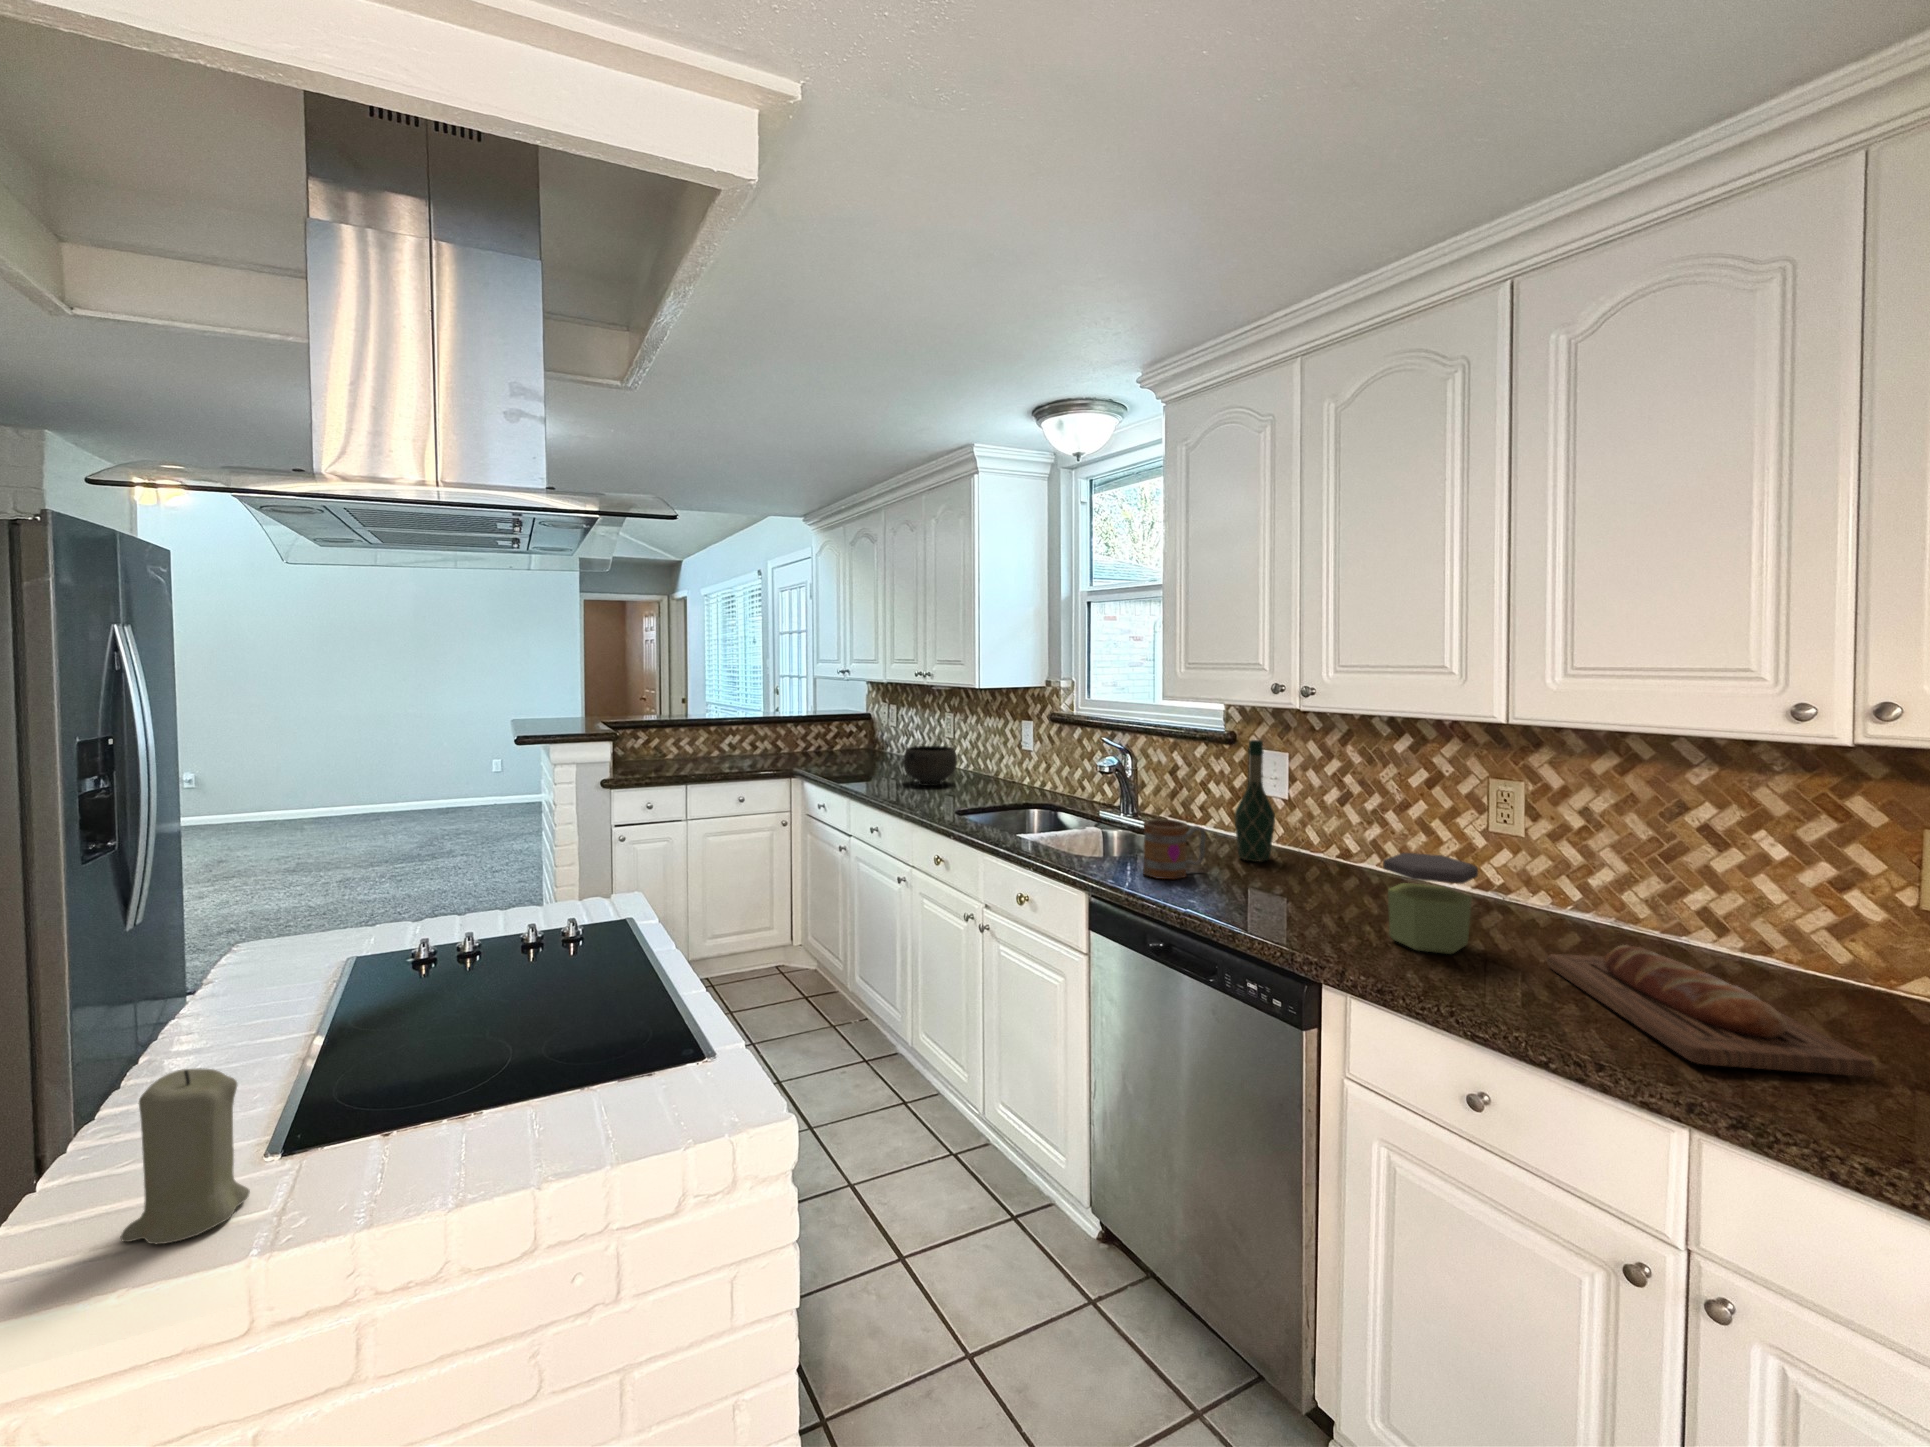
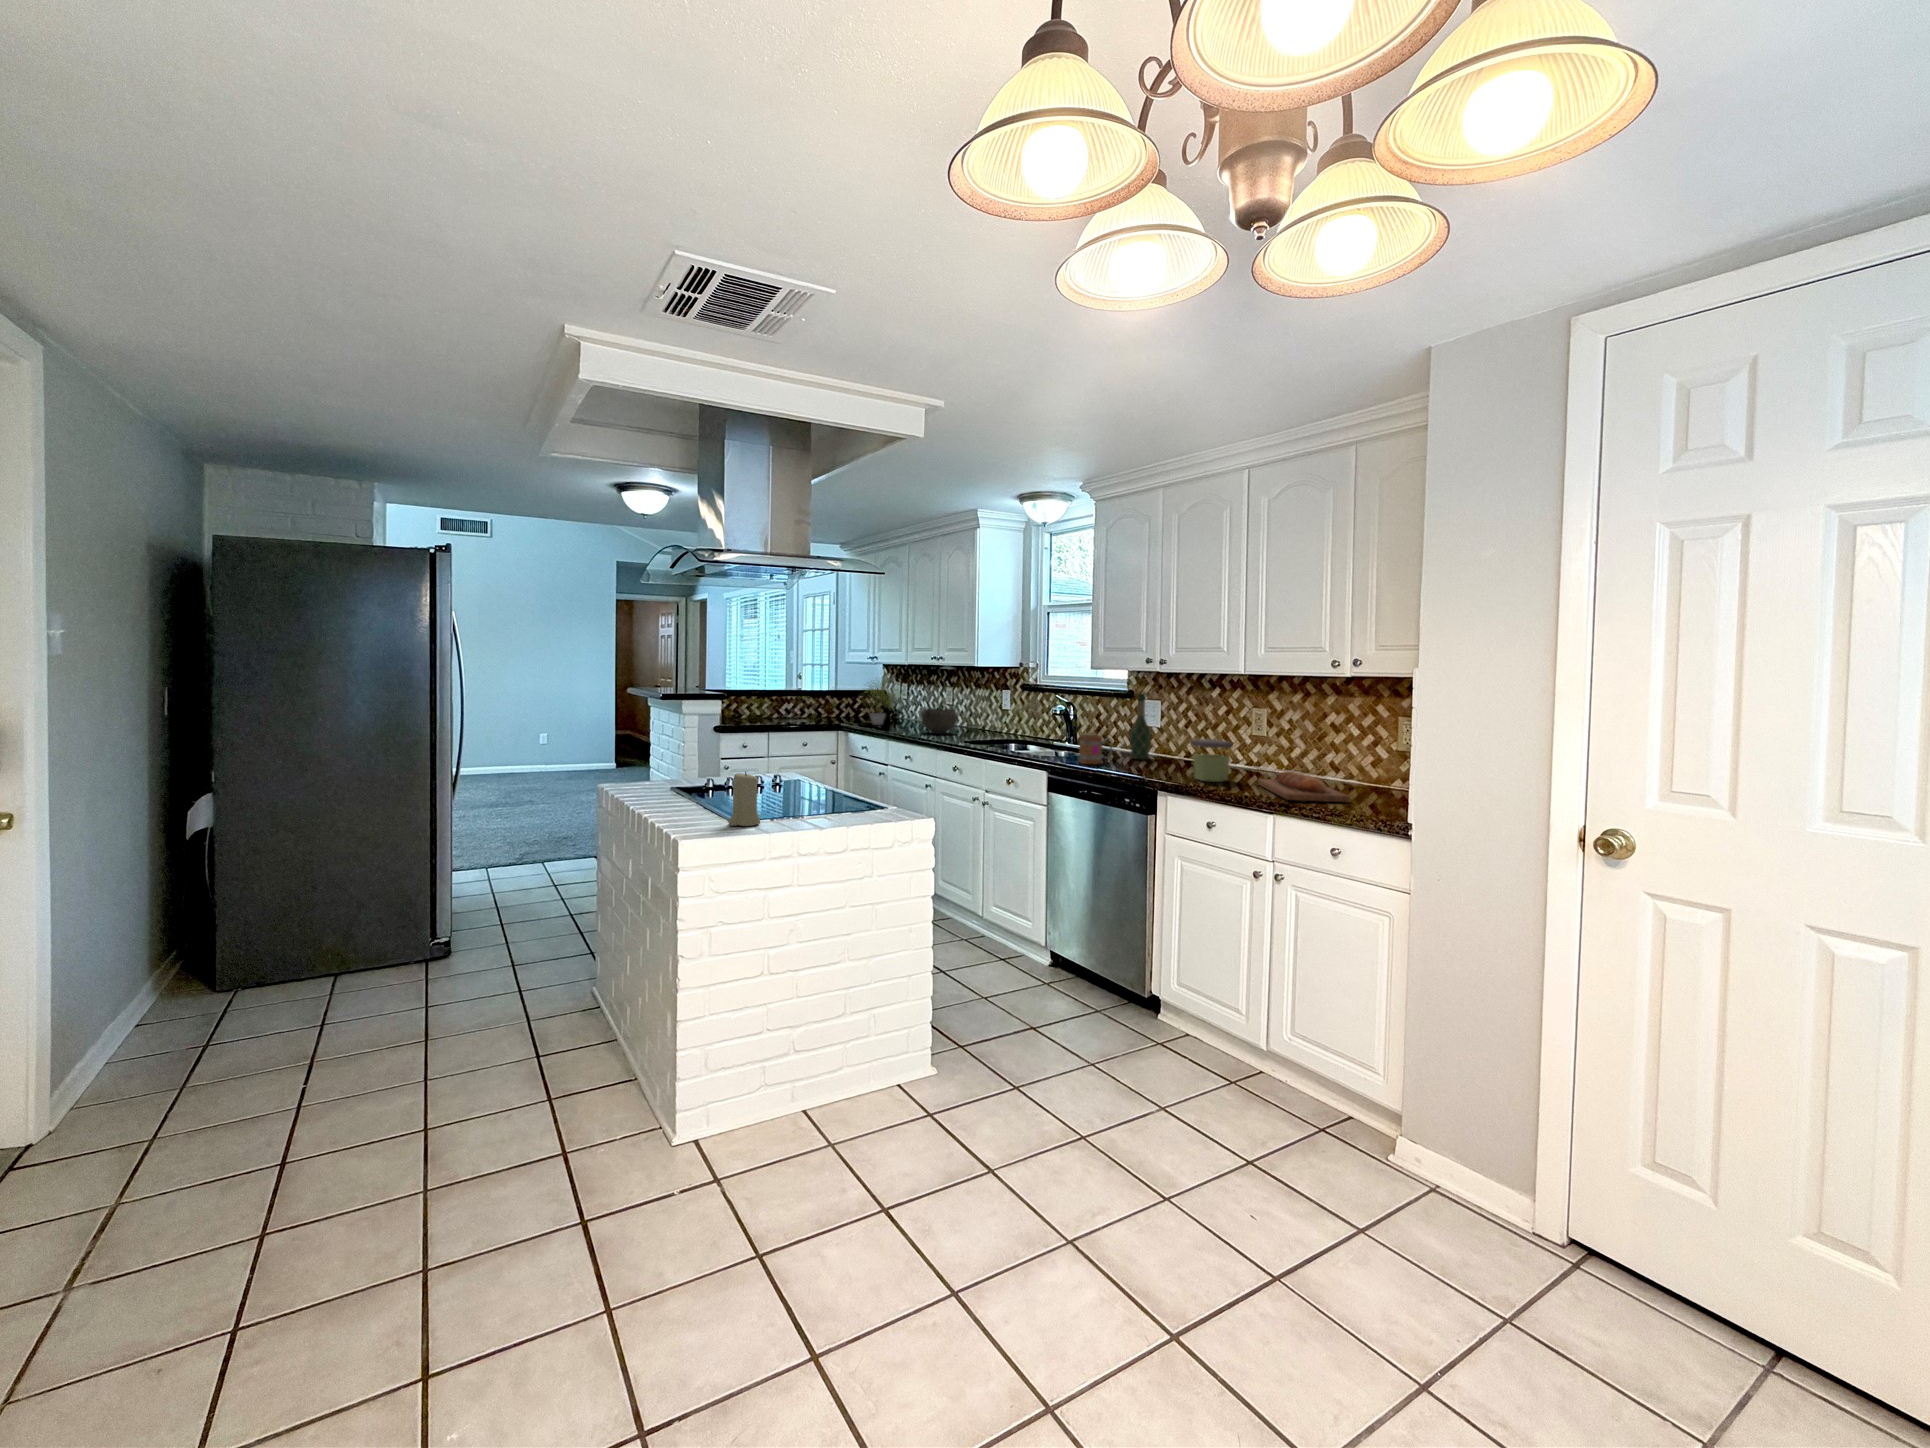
potted plant: none [822,693,884,767] -> present [862,674,894,725]

